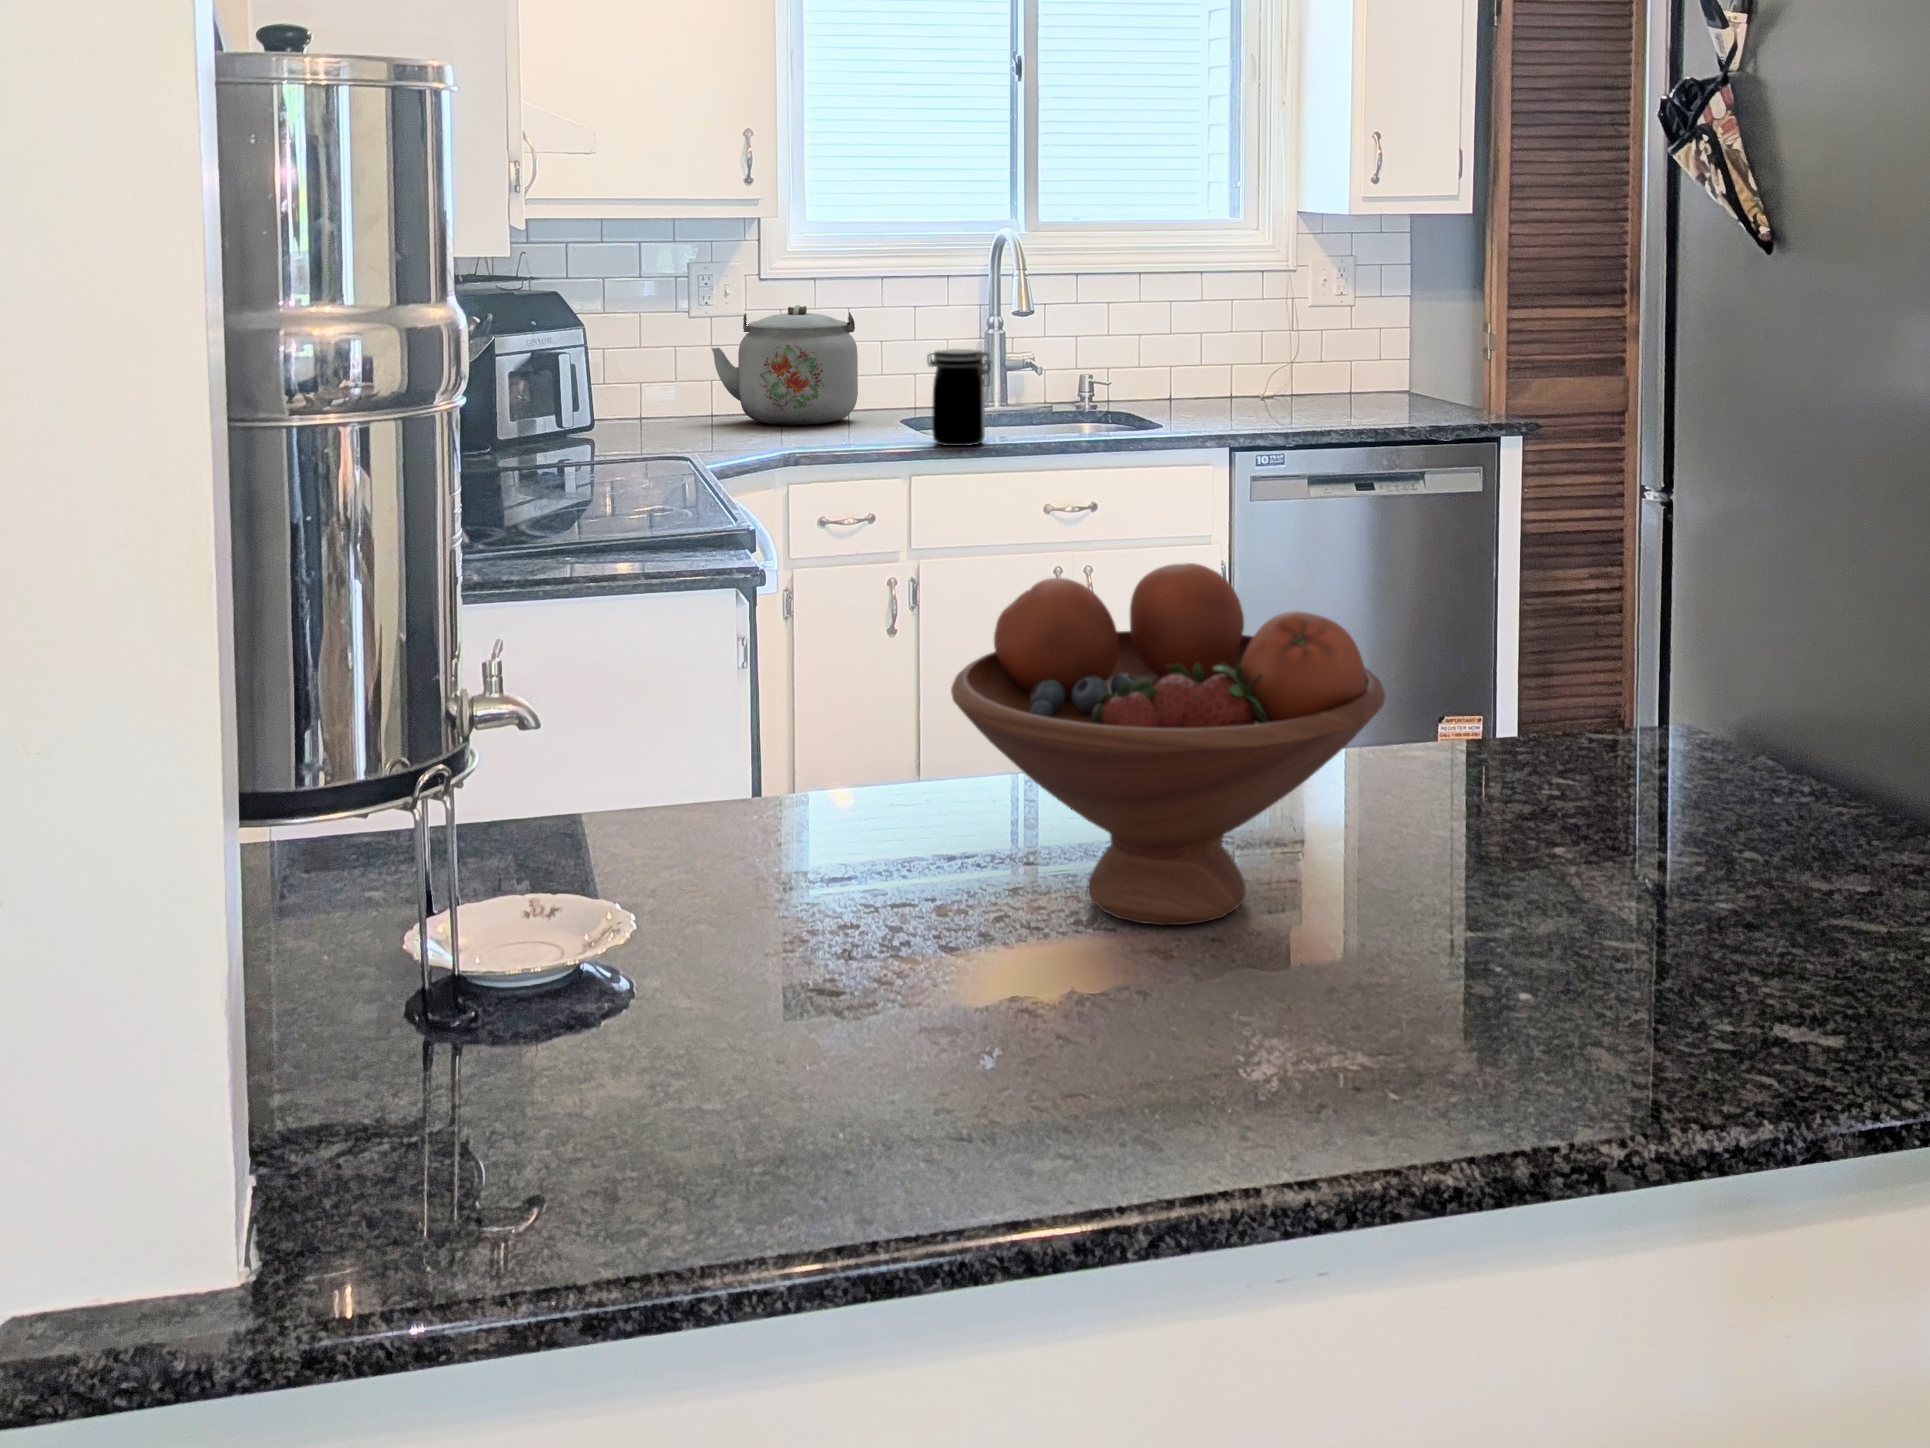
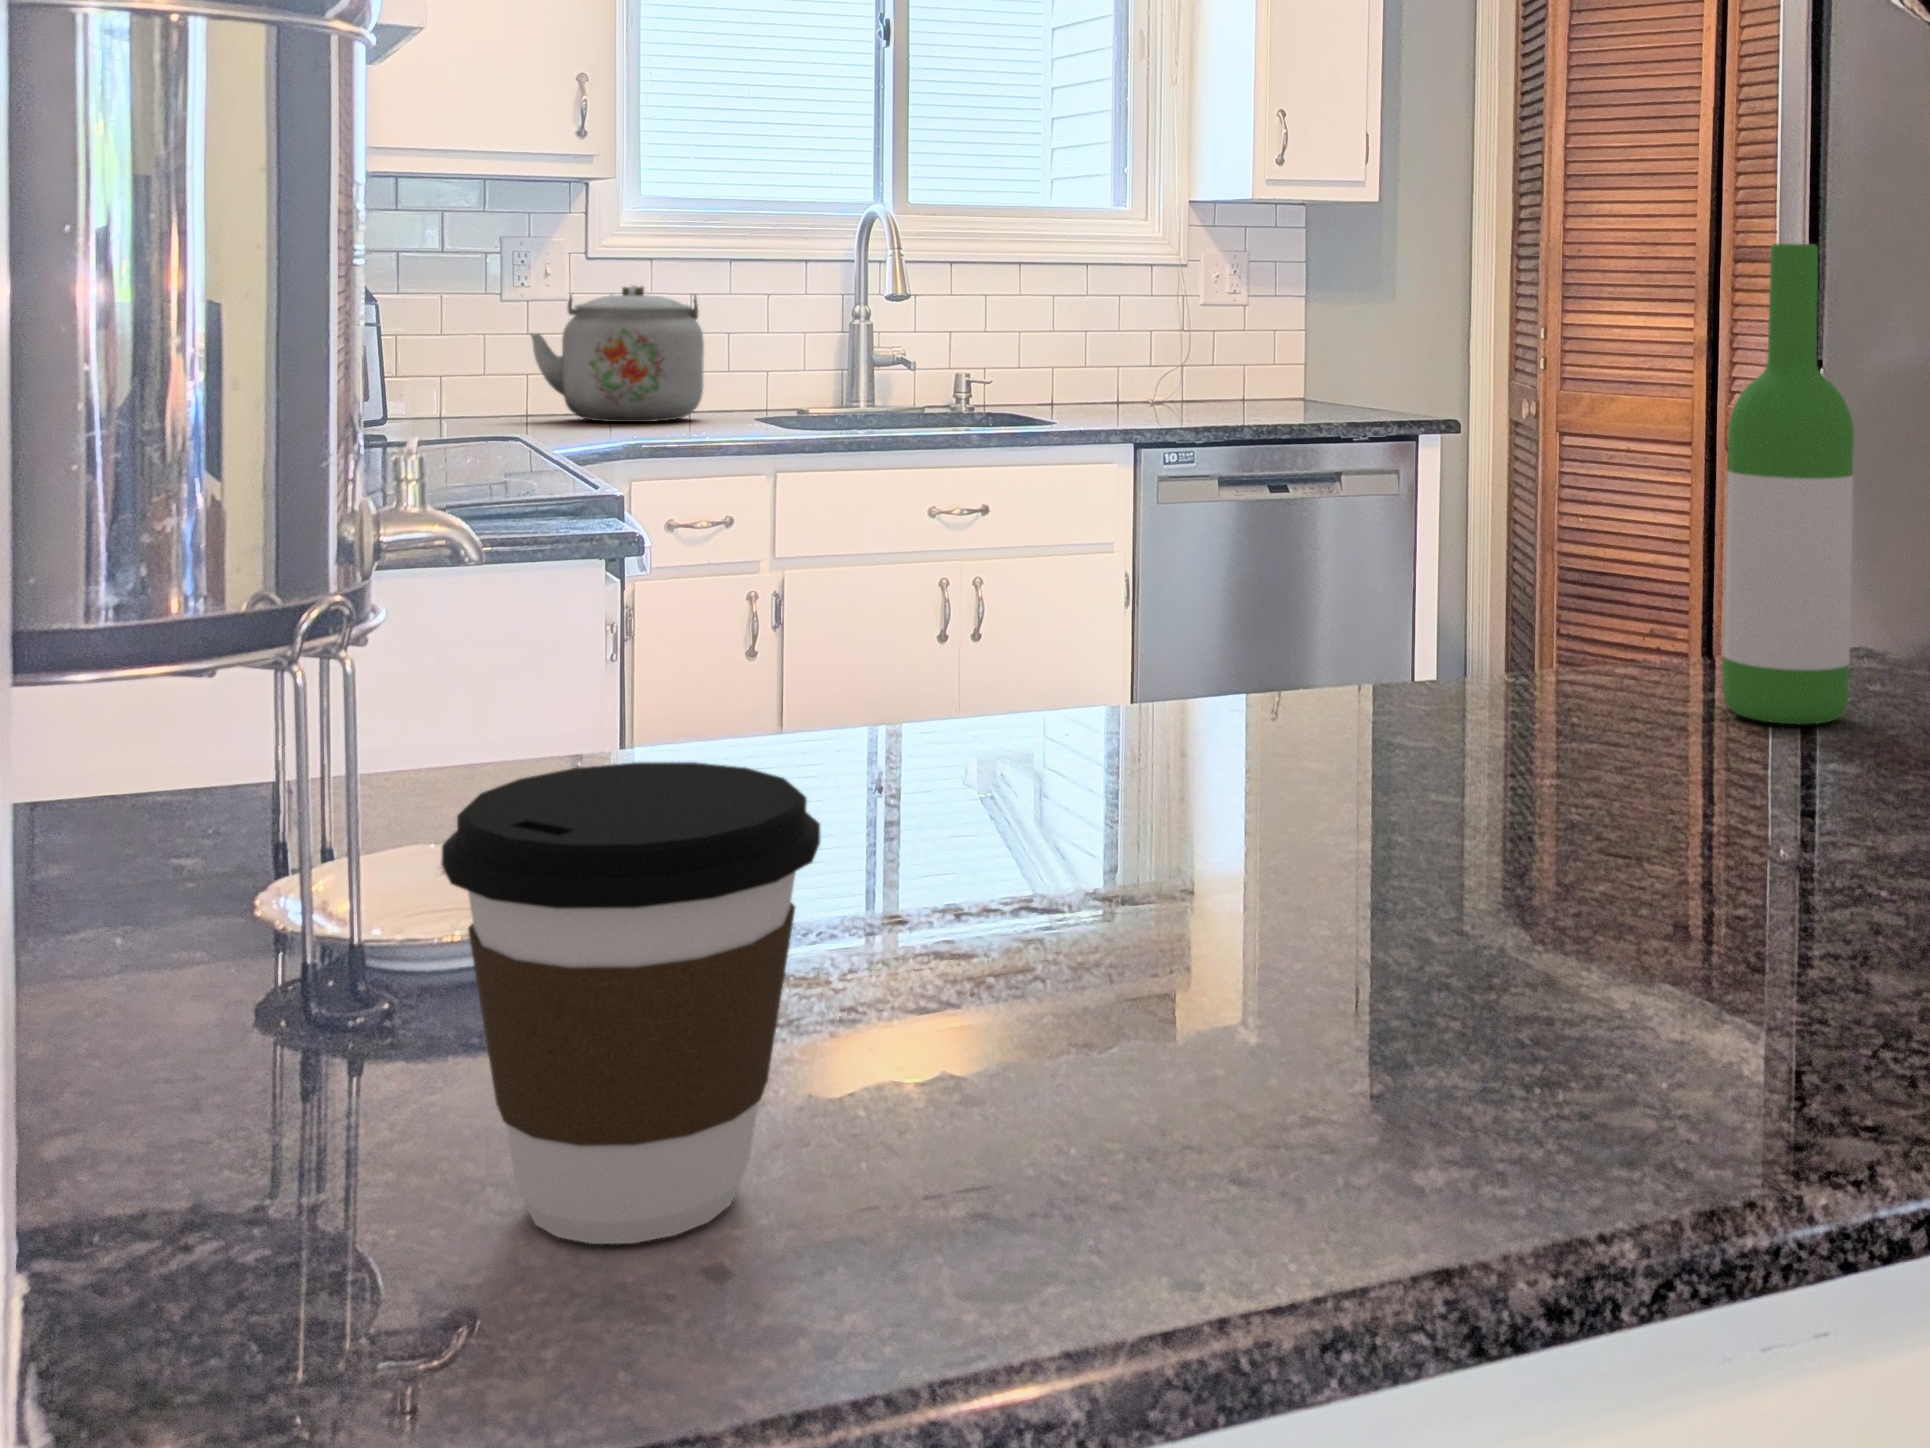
jar: present [927,349,991,446] -> none [795,327,872,437]
wine bottle: none [1509,431,1609,807] -> present [1723,244,1854,724]
fruit bowl: present [951,563,1385,925] -> none [1077,379,1691,860]
coffee cup: none [470,892,684,1176] -> present [441,762,821,1244]

